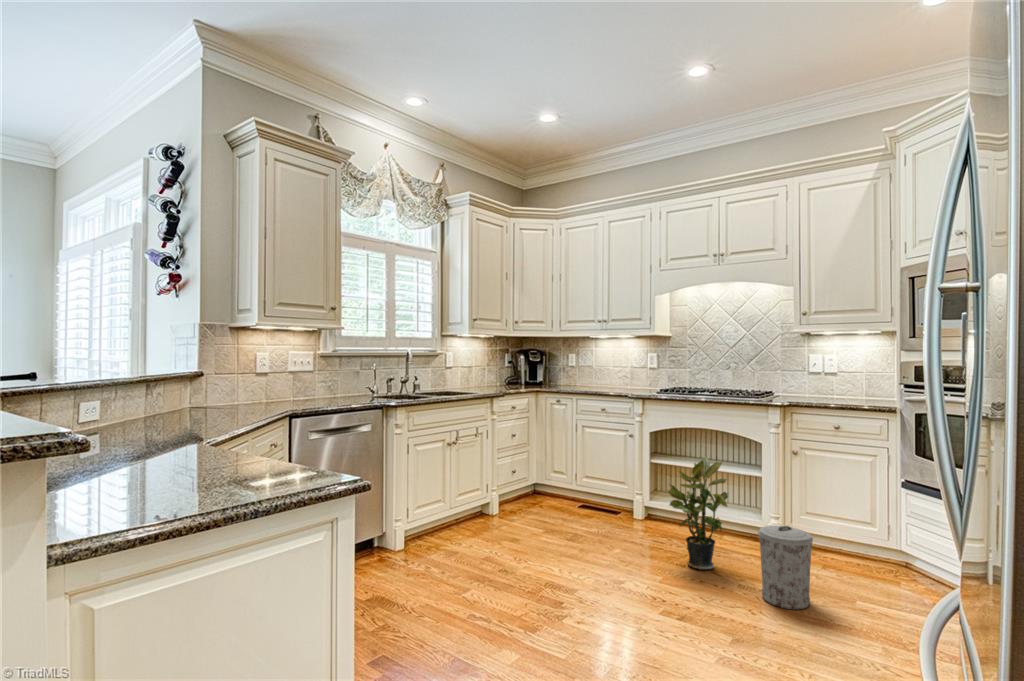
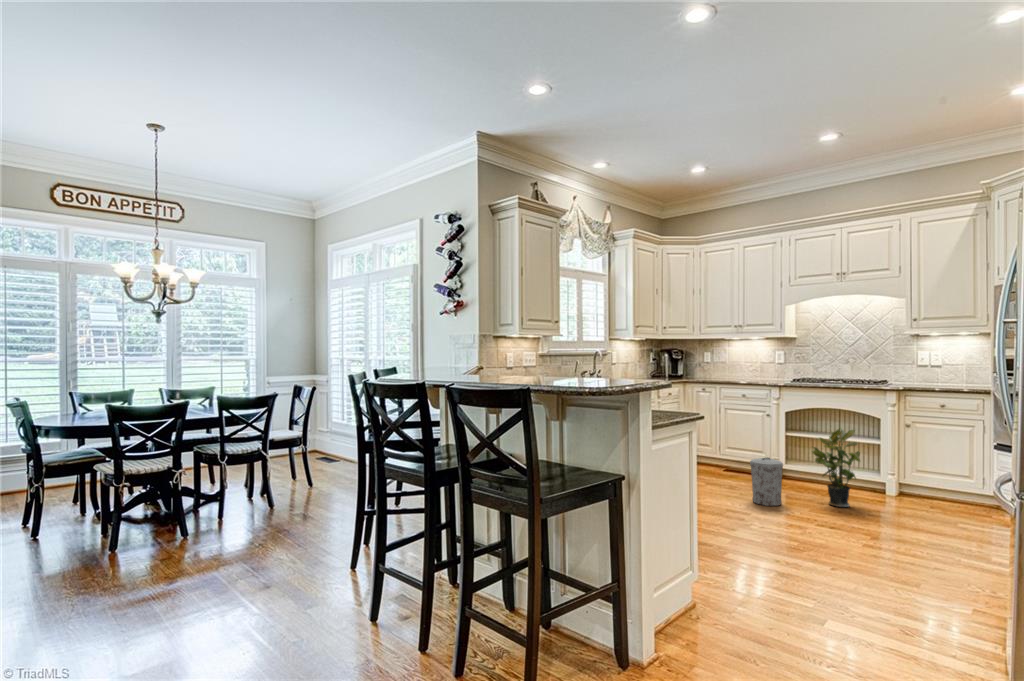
trash can: present [758,526,813,610] -> present [750,458,783,506]

